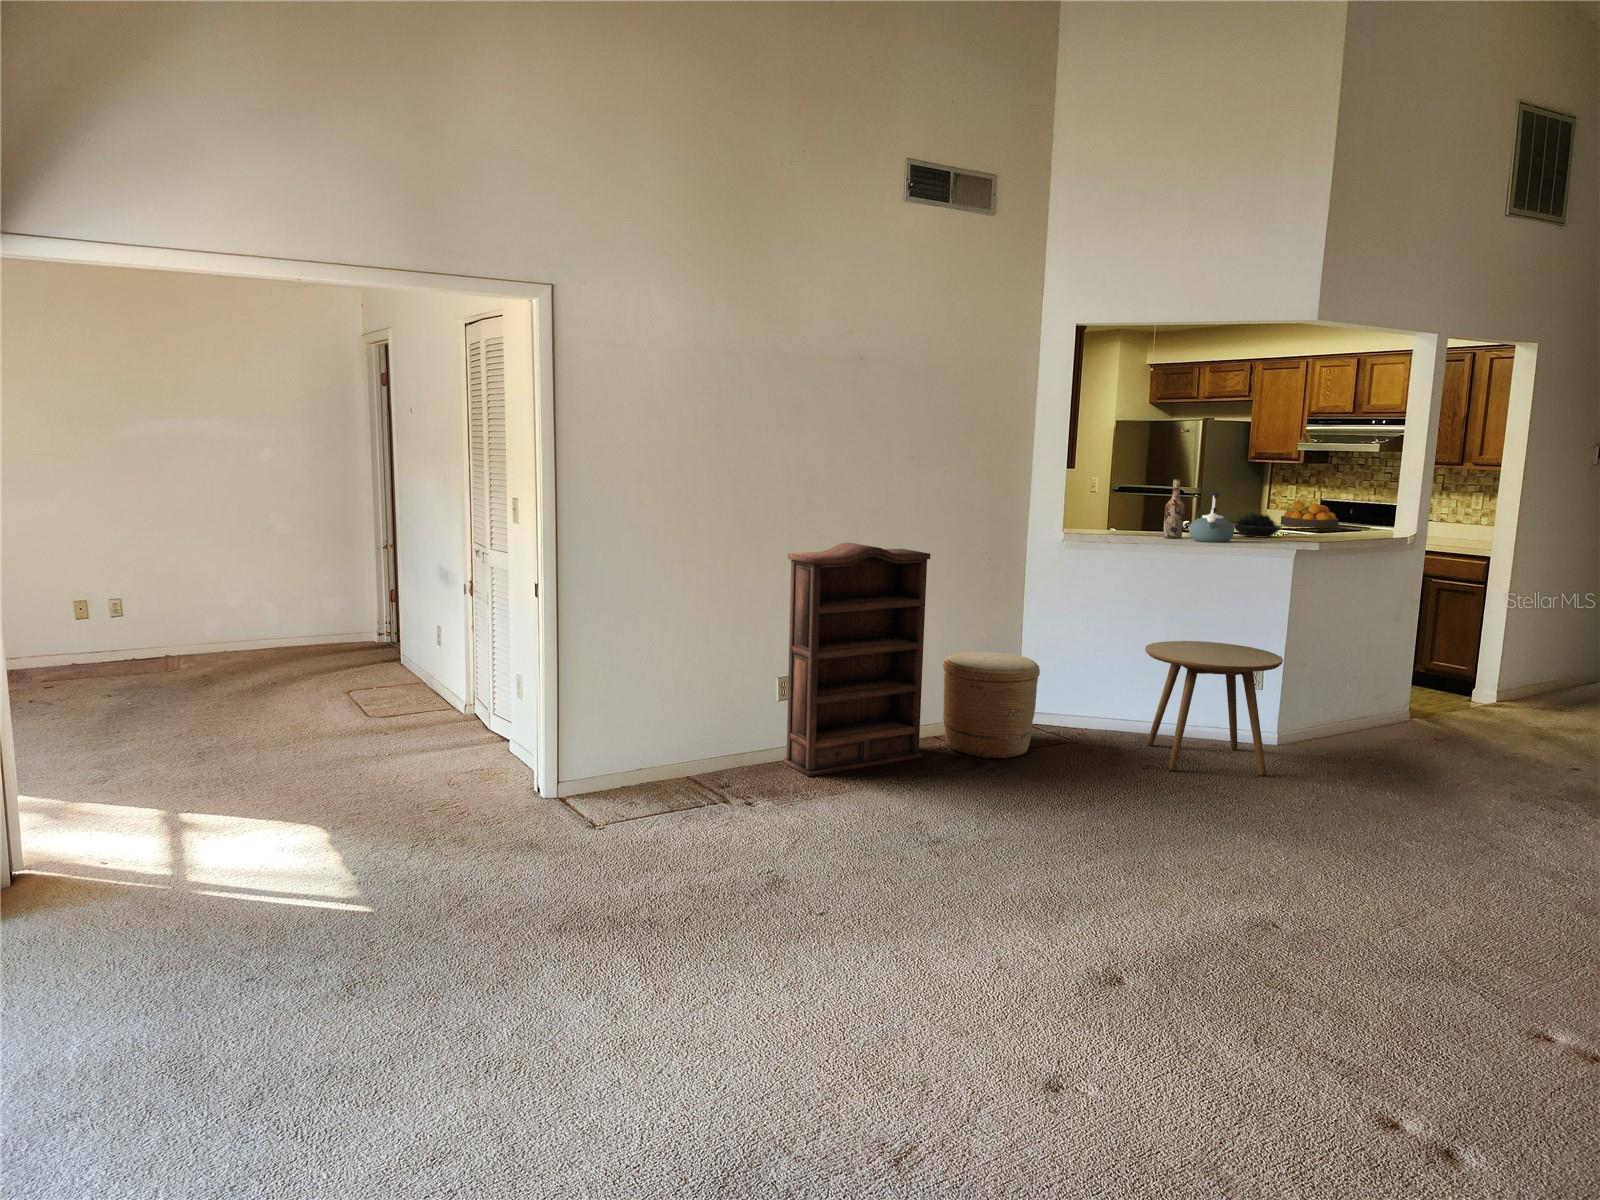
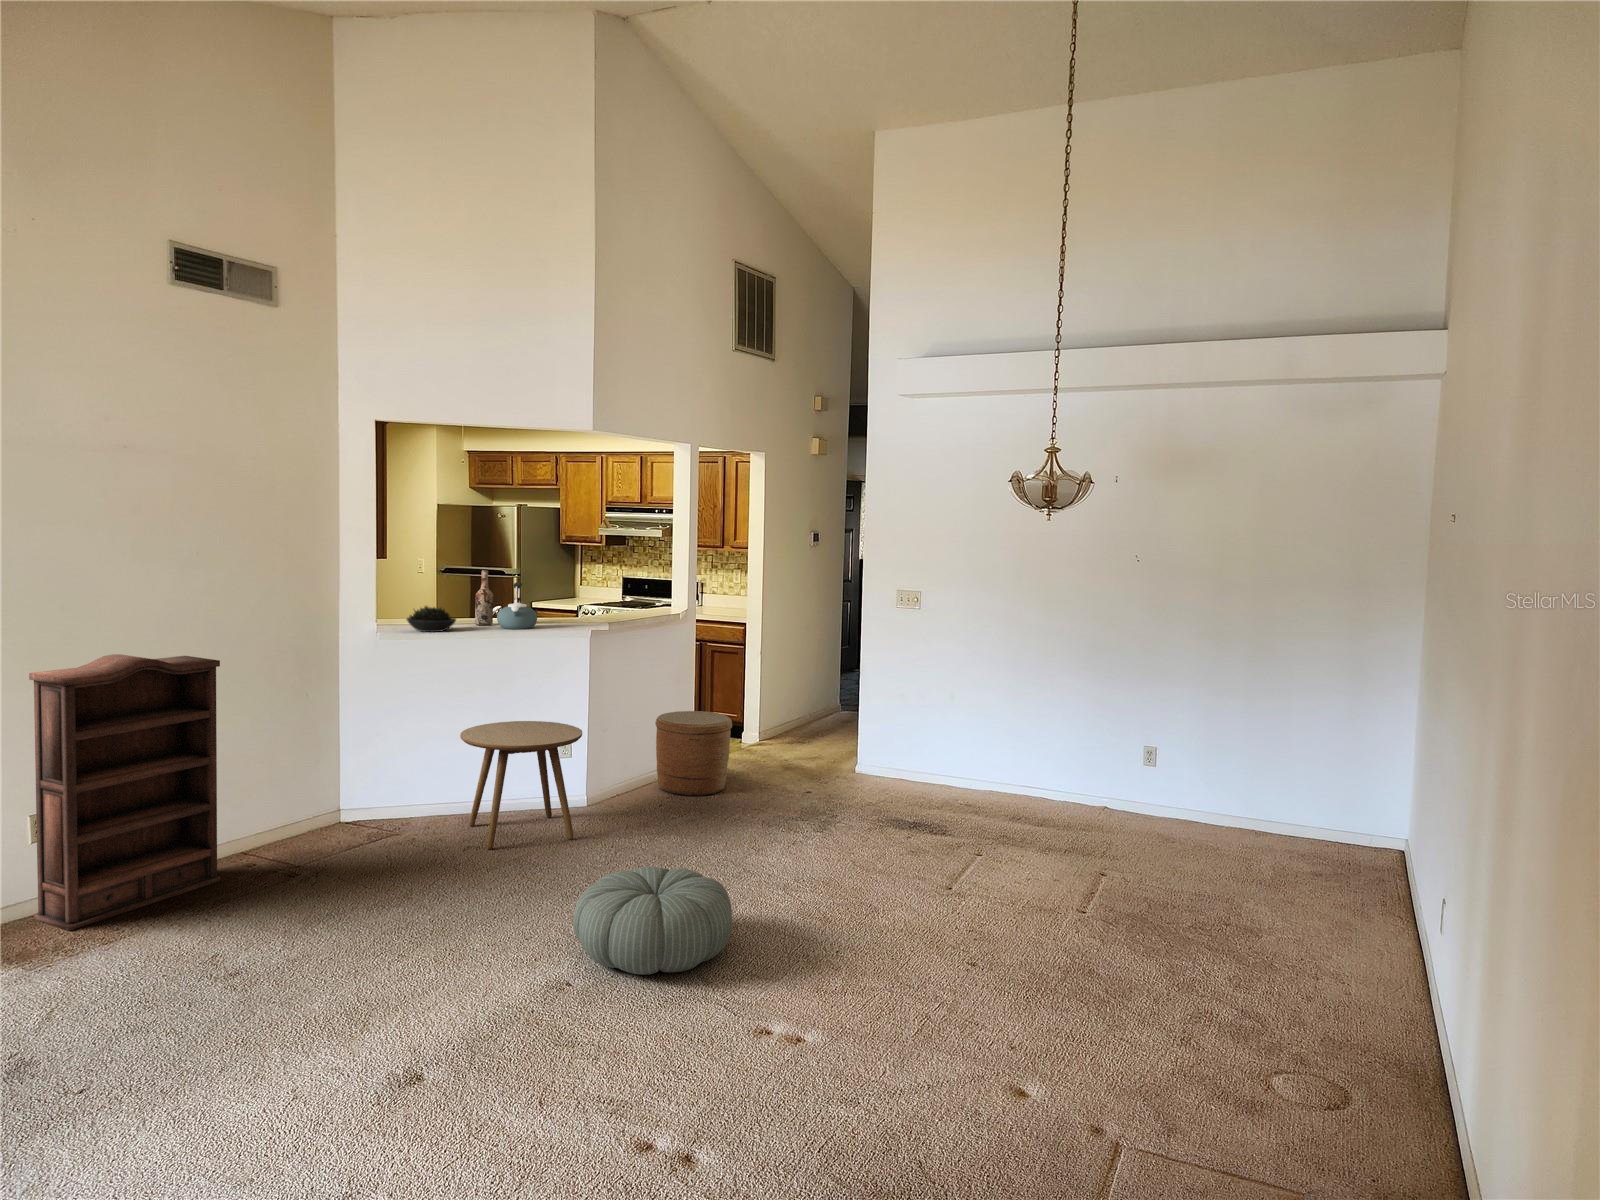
fruit bowl: present [1281,502,1339,528] -> none [589,580,636,603]
succulent plant: present [1233,512,1281,538] -> present [407,606,456,632]
woven basket: present [943,652,1040,759] -> present [655,711,732,796]
pouf: none [1282,815,1499,945] -> present [573,867,732,975]

